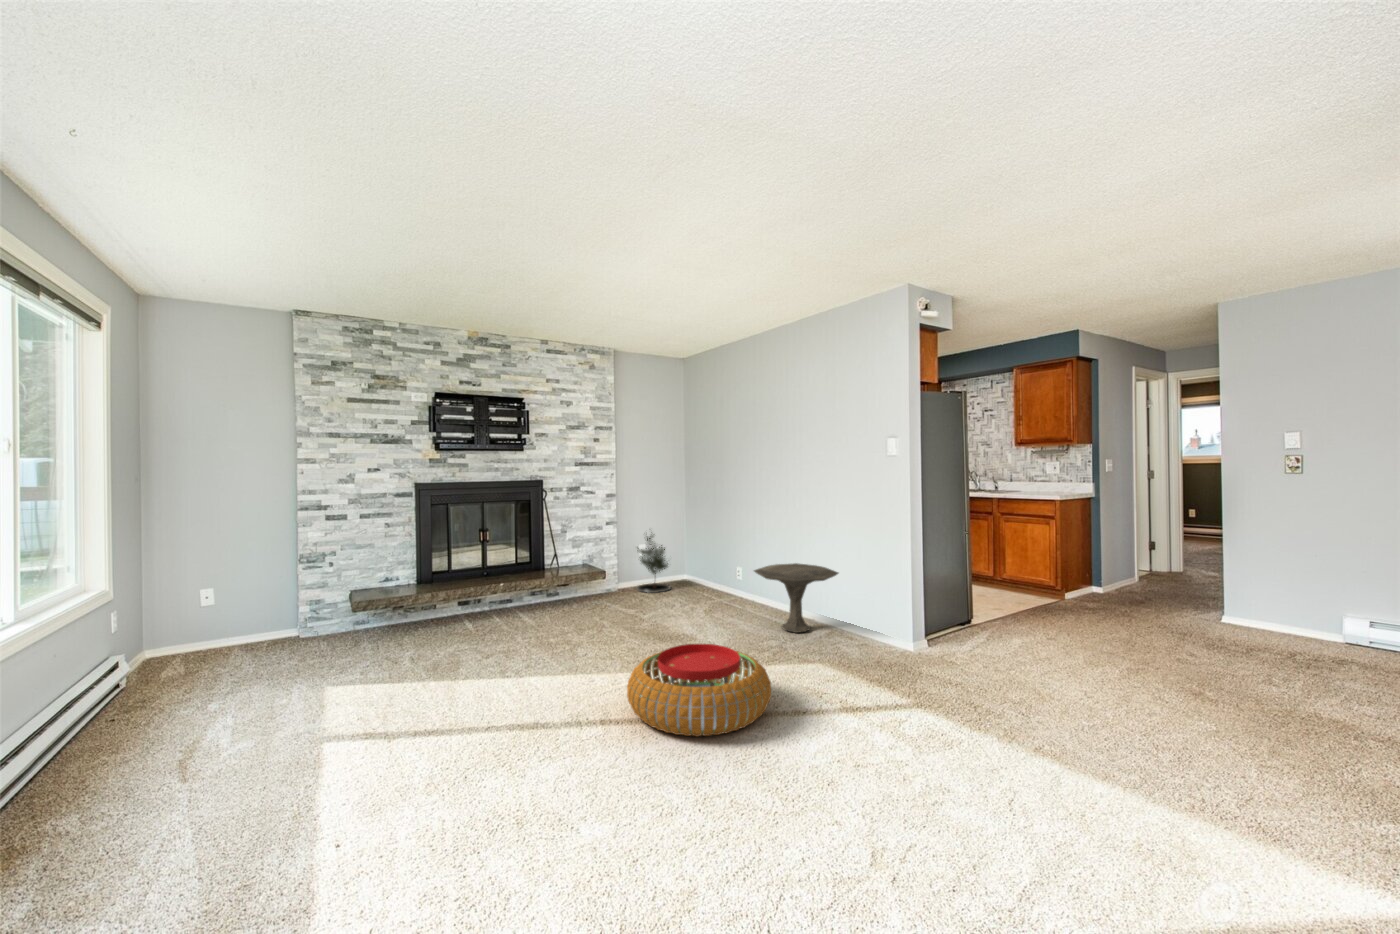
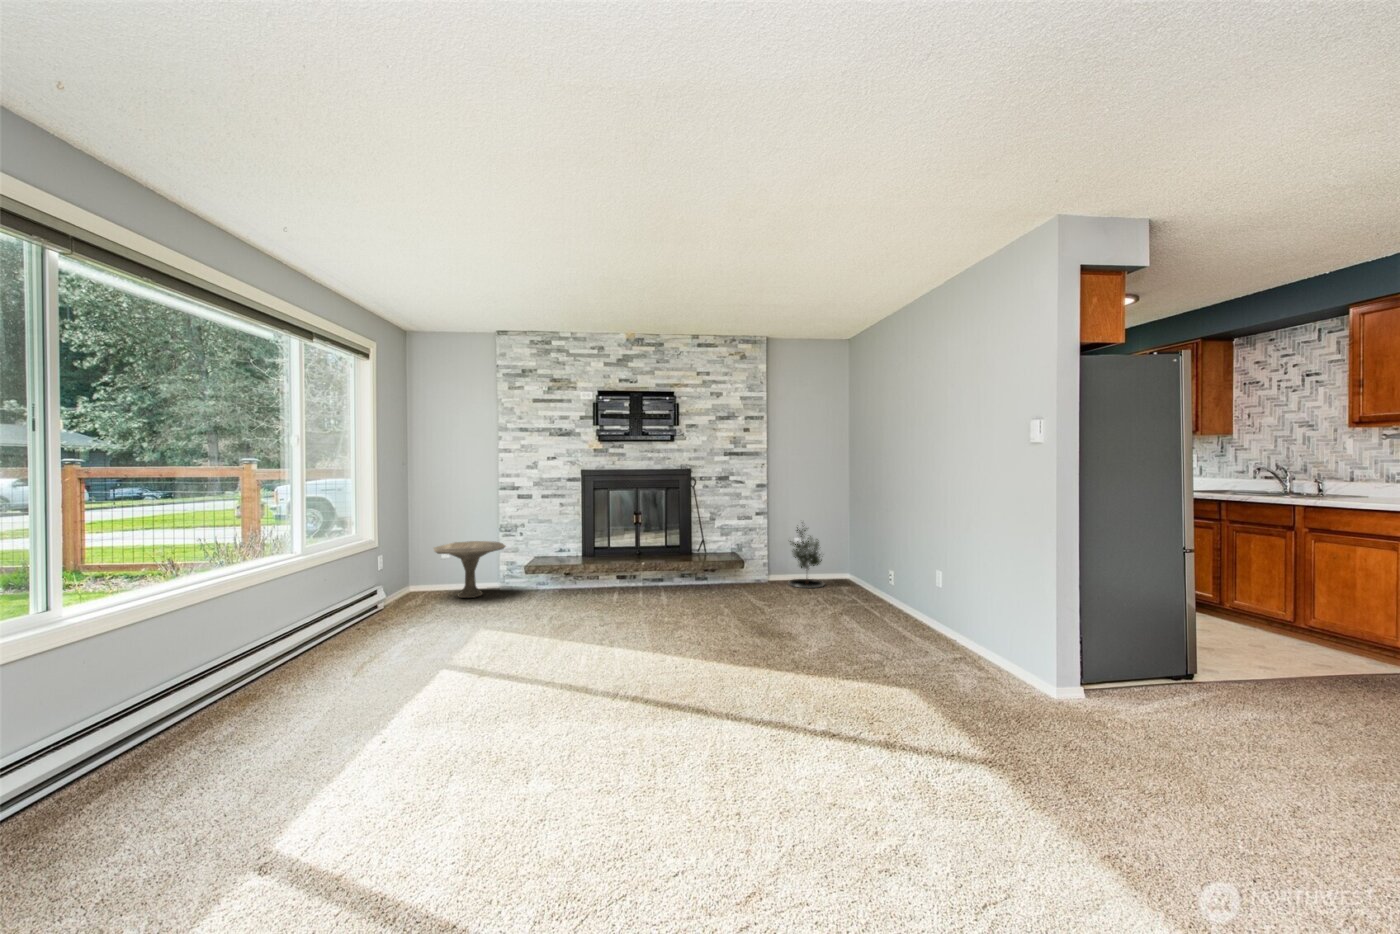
side table: present [754,563,838,633] -> present [434,541,506,598]
pouf: present [627,644,771,736] -> none [642,633,787,724]

